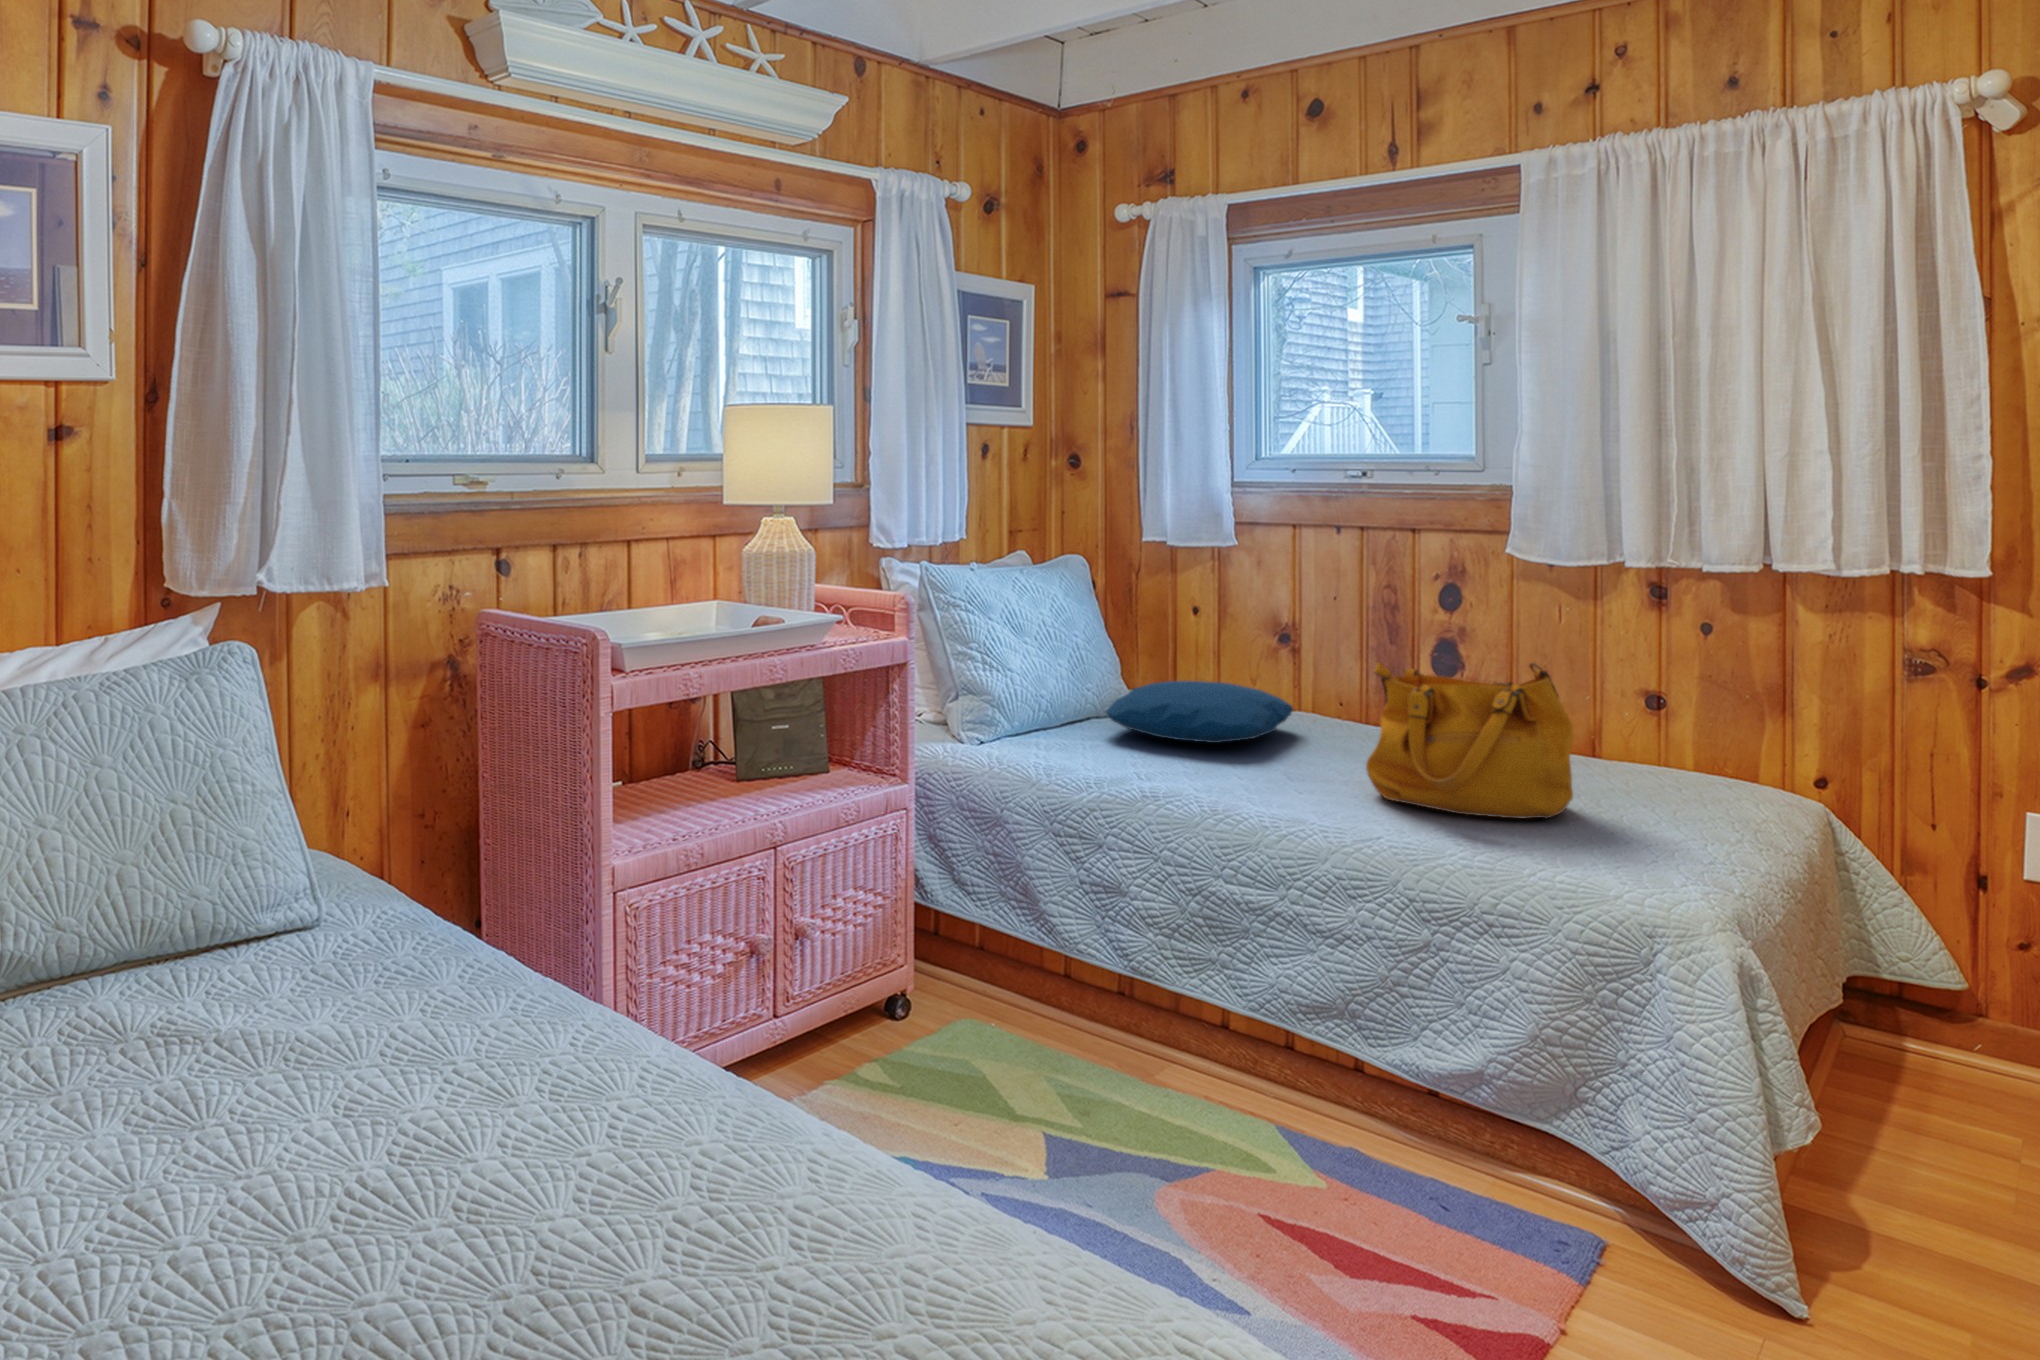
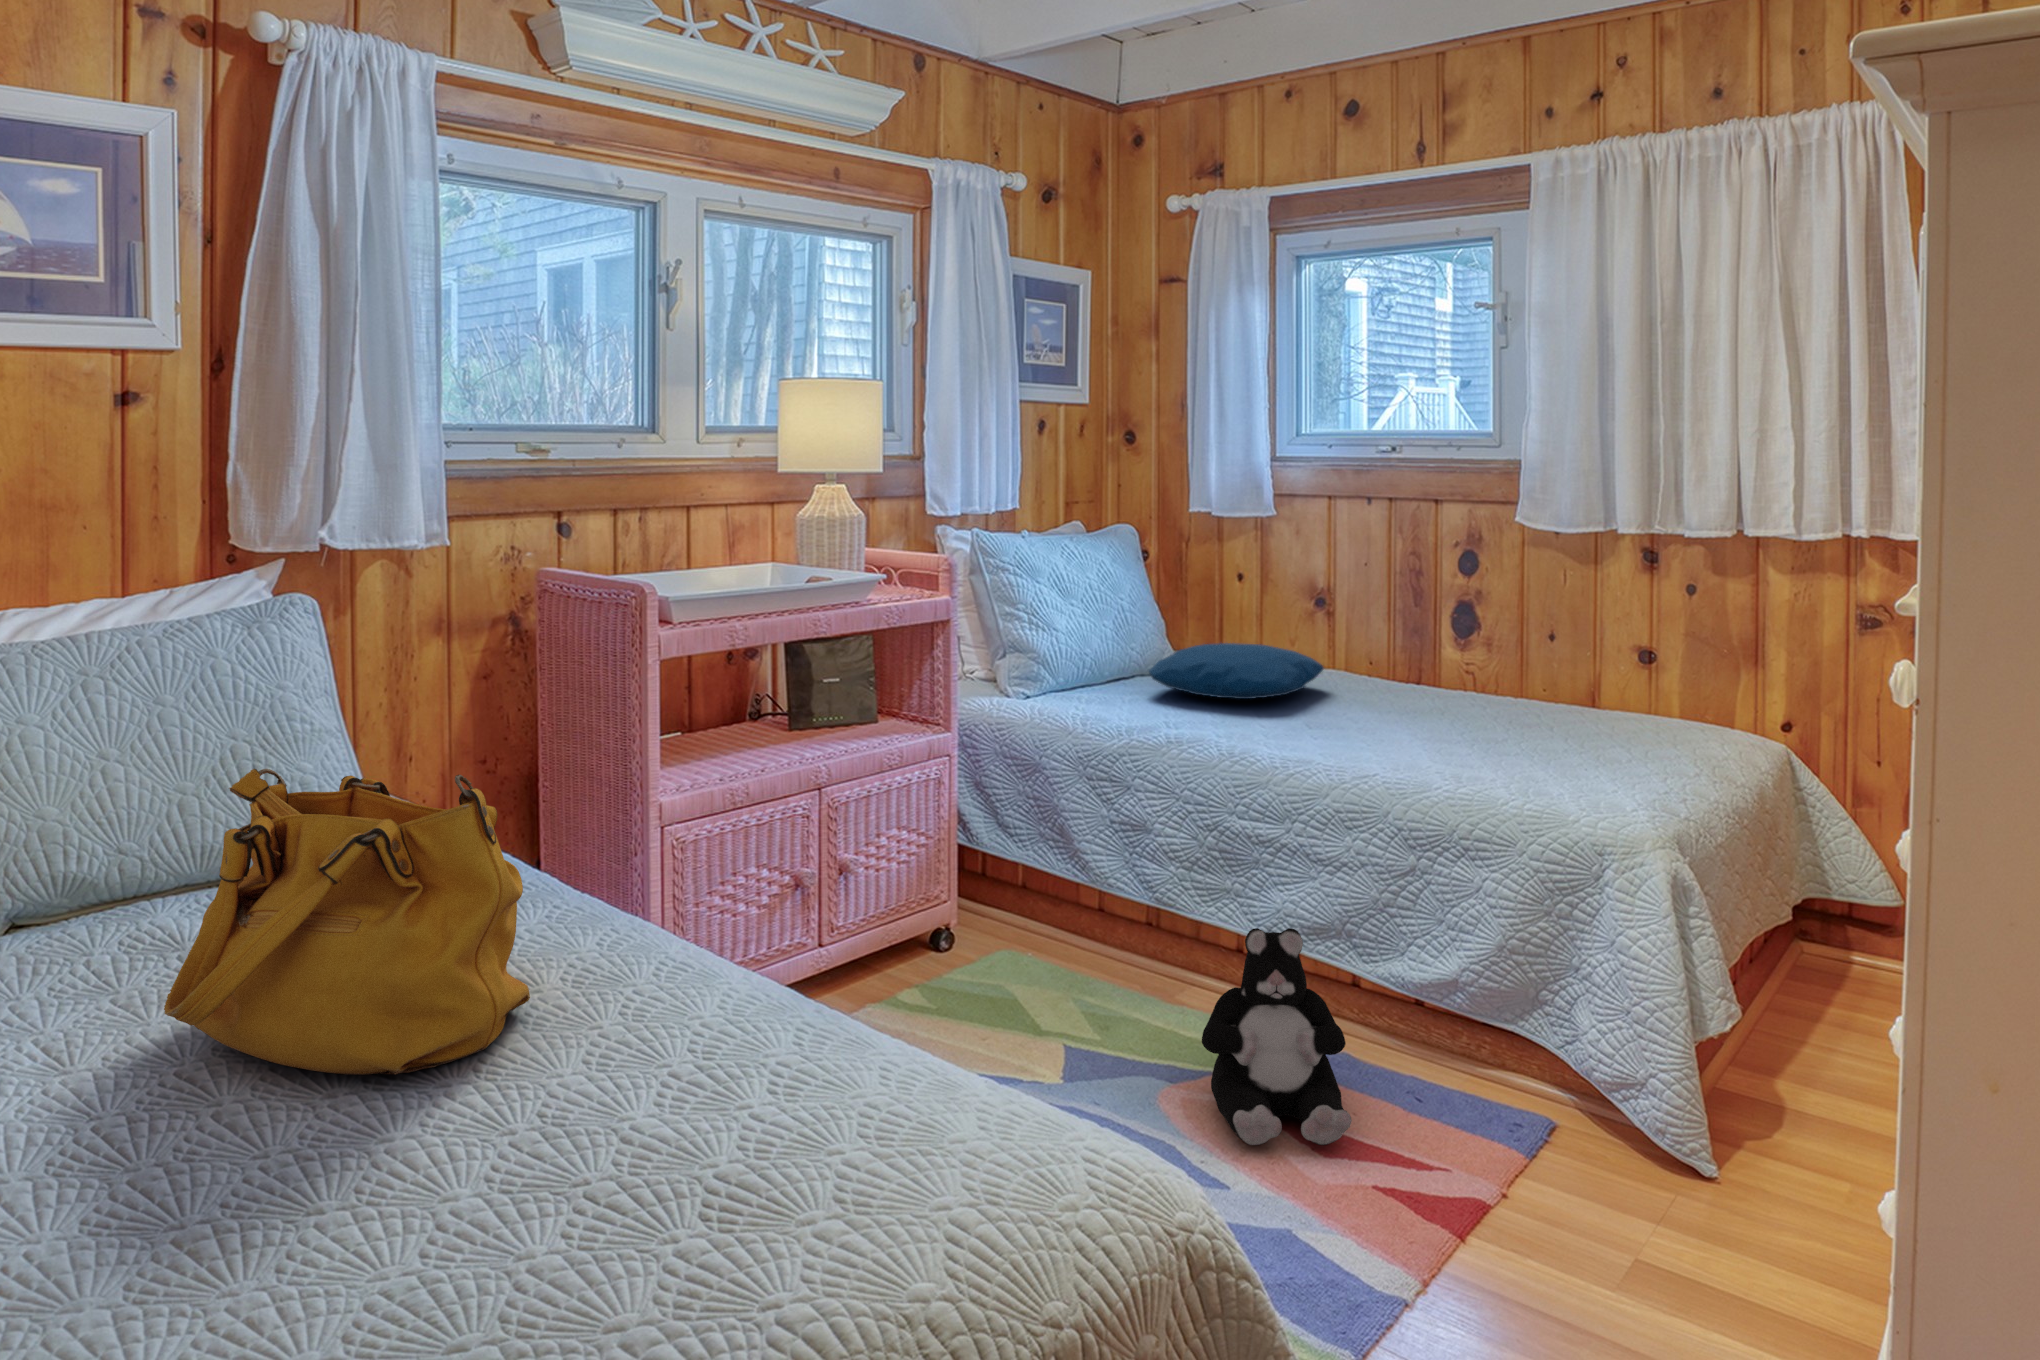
handbag: present [1366,662,1573,818] -> present [164,769,530,1075]
plush toy: none [1200,1008,1379,1258] -> present [1202,928,1352,1145]

